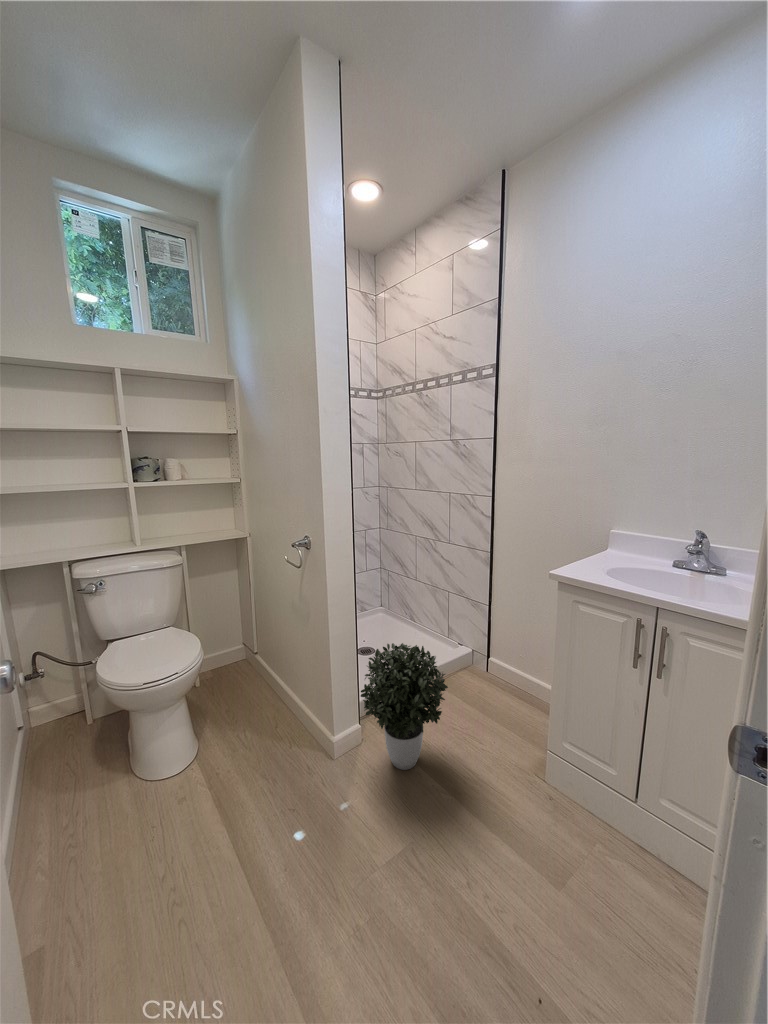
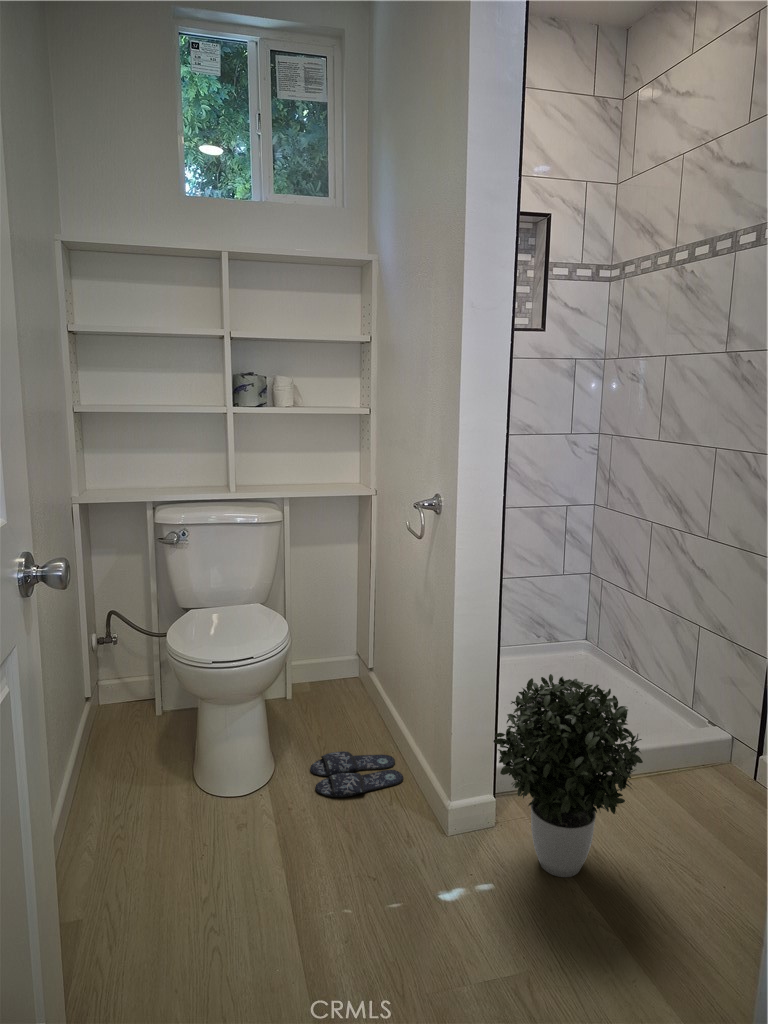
slippers: none [224,713,292,758] -> present [310,751,403,797]

